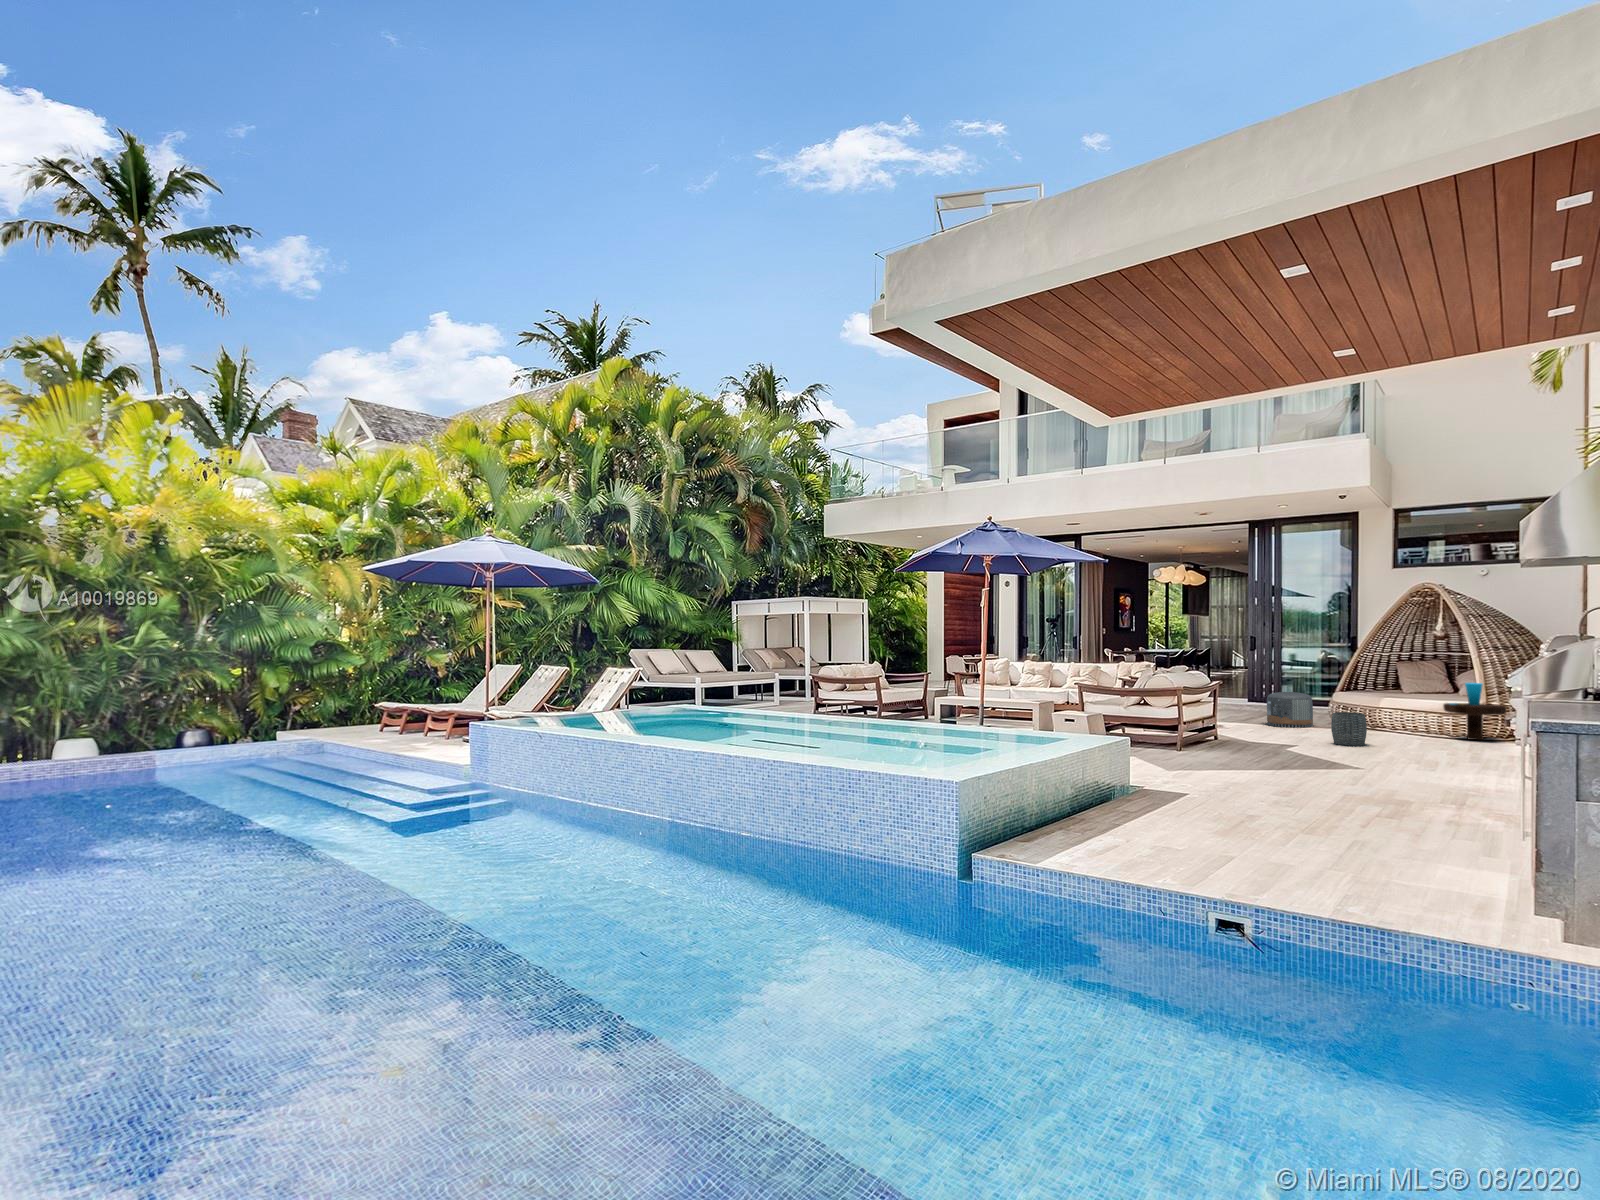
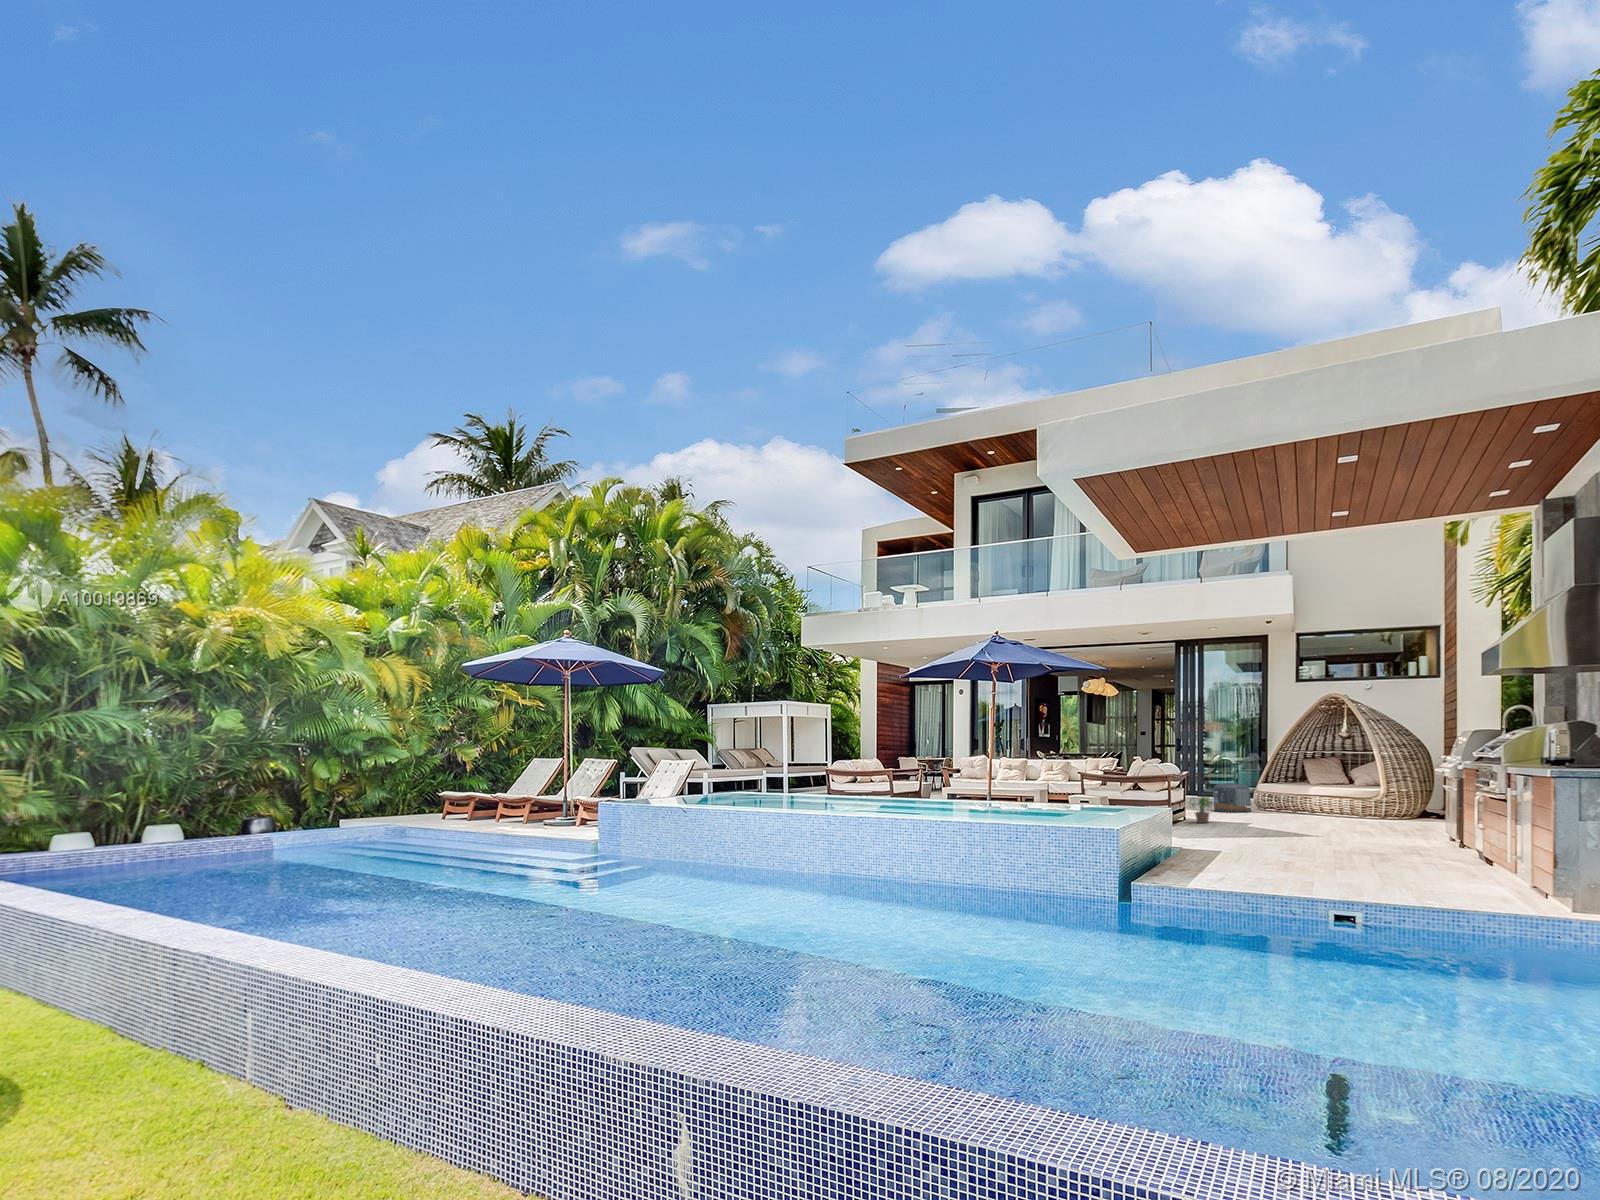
side table: present [1443,683,1506,740] -> none [1357,771,1404,816]
woven basket: present [1331,712,1367,746] -> none [1281,795,1309,821]
potted plant: none [1201,714,1240,746] -> present [1192,797,1212,823]

